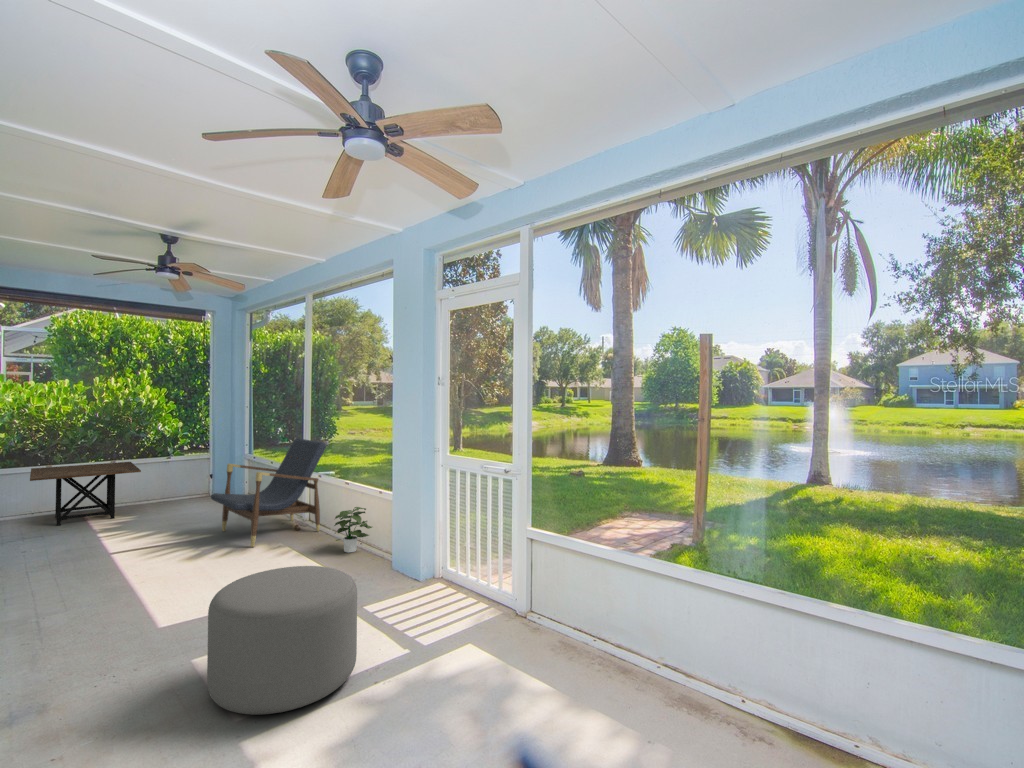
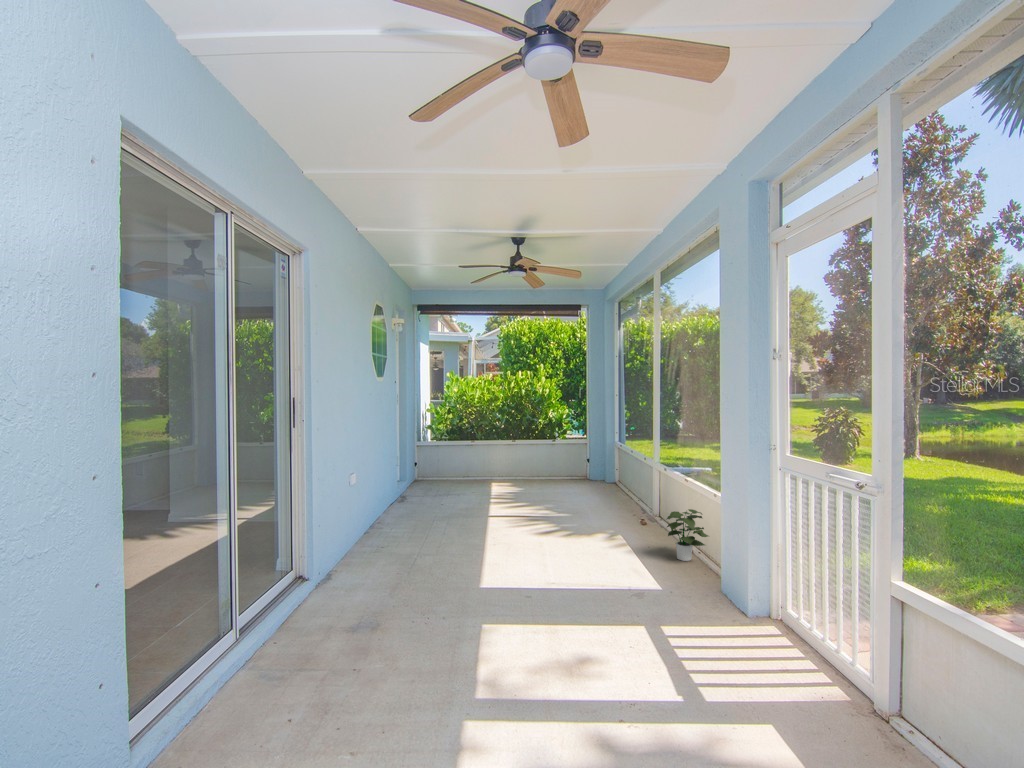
lounge chair: present [211,439,326,547] -> none [566,428,671,534]
side table: present [30,462,141,526] -> none [454,442,526,489]
ottoman: present [207,566,357,715] -> none [466,558,614,715]

